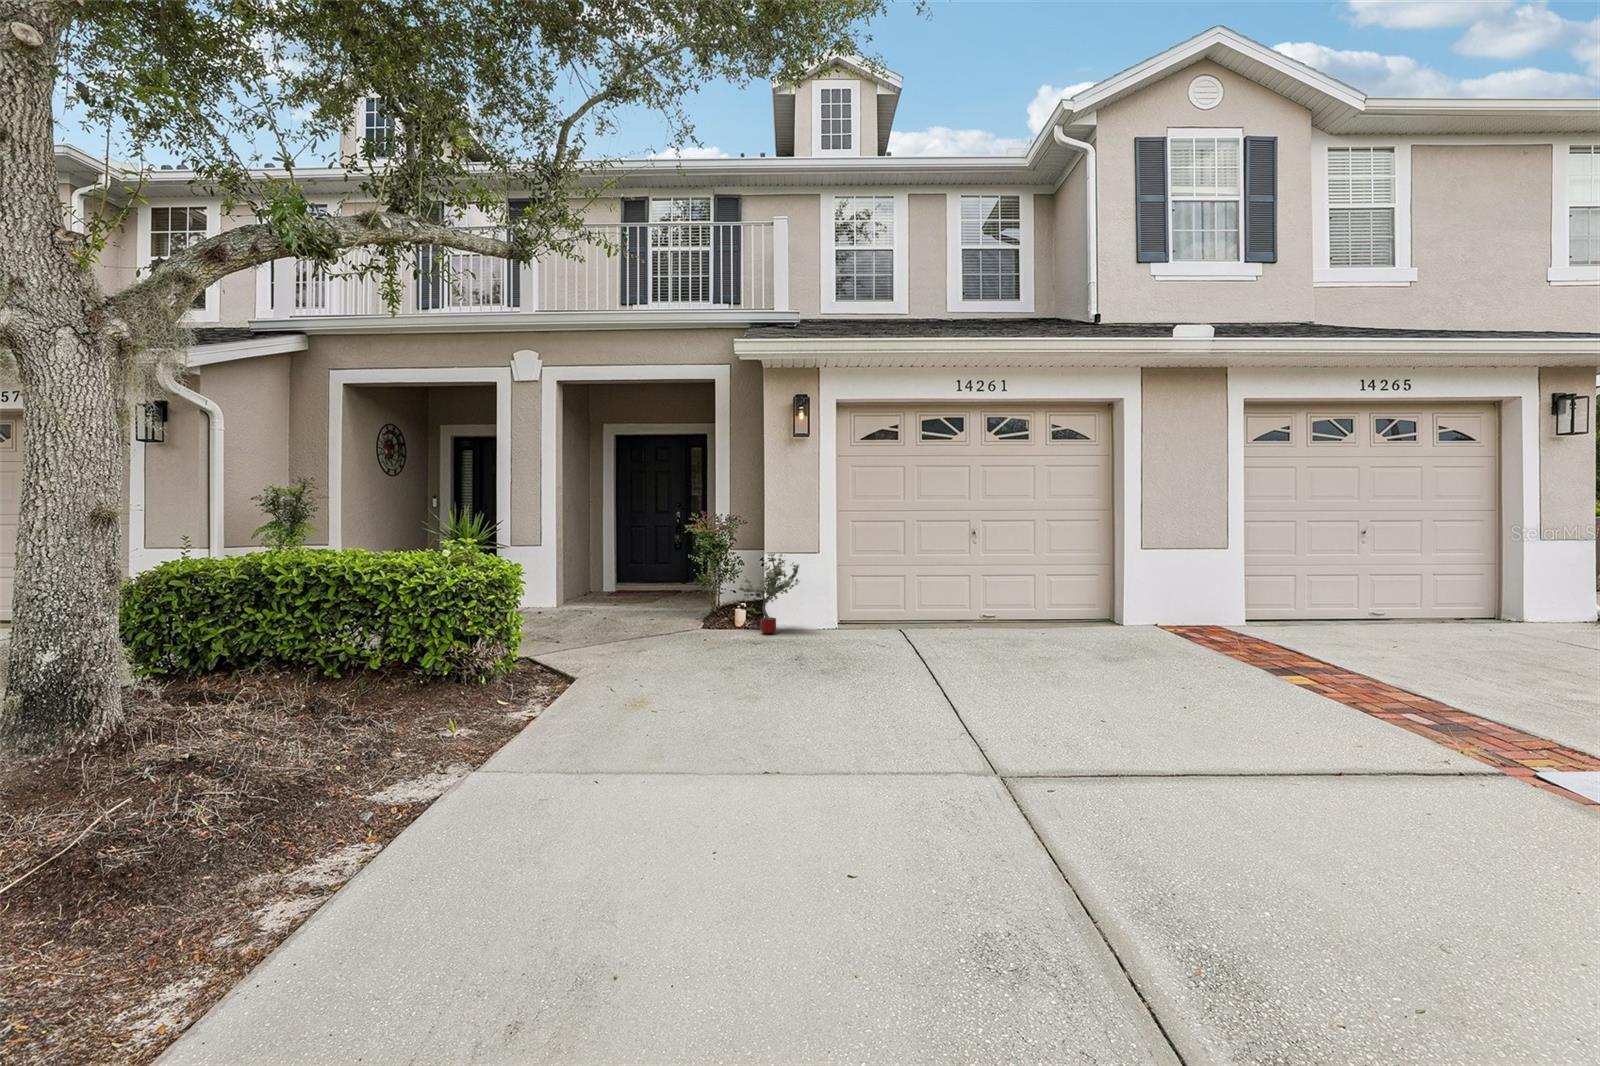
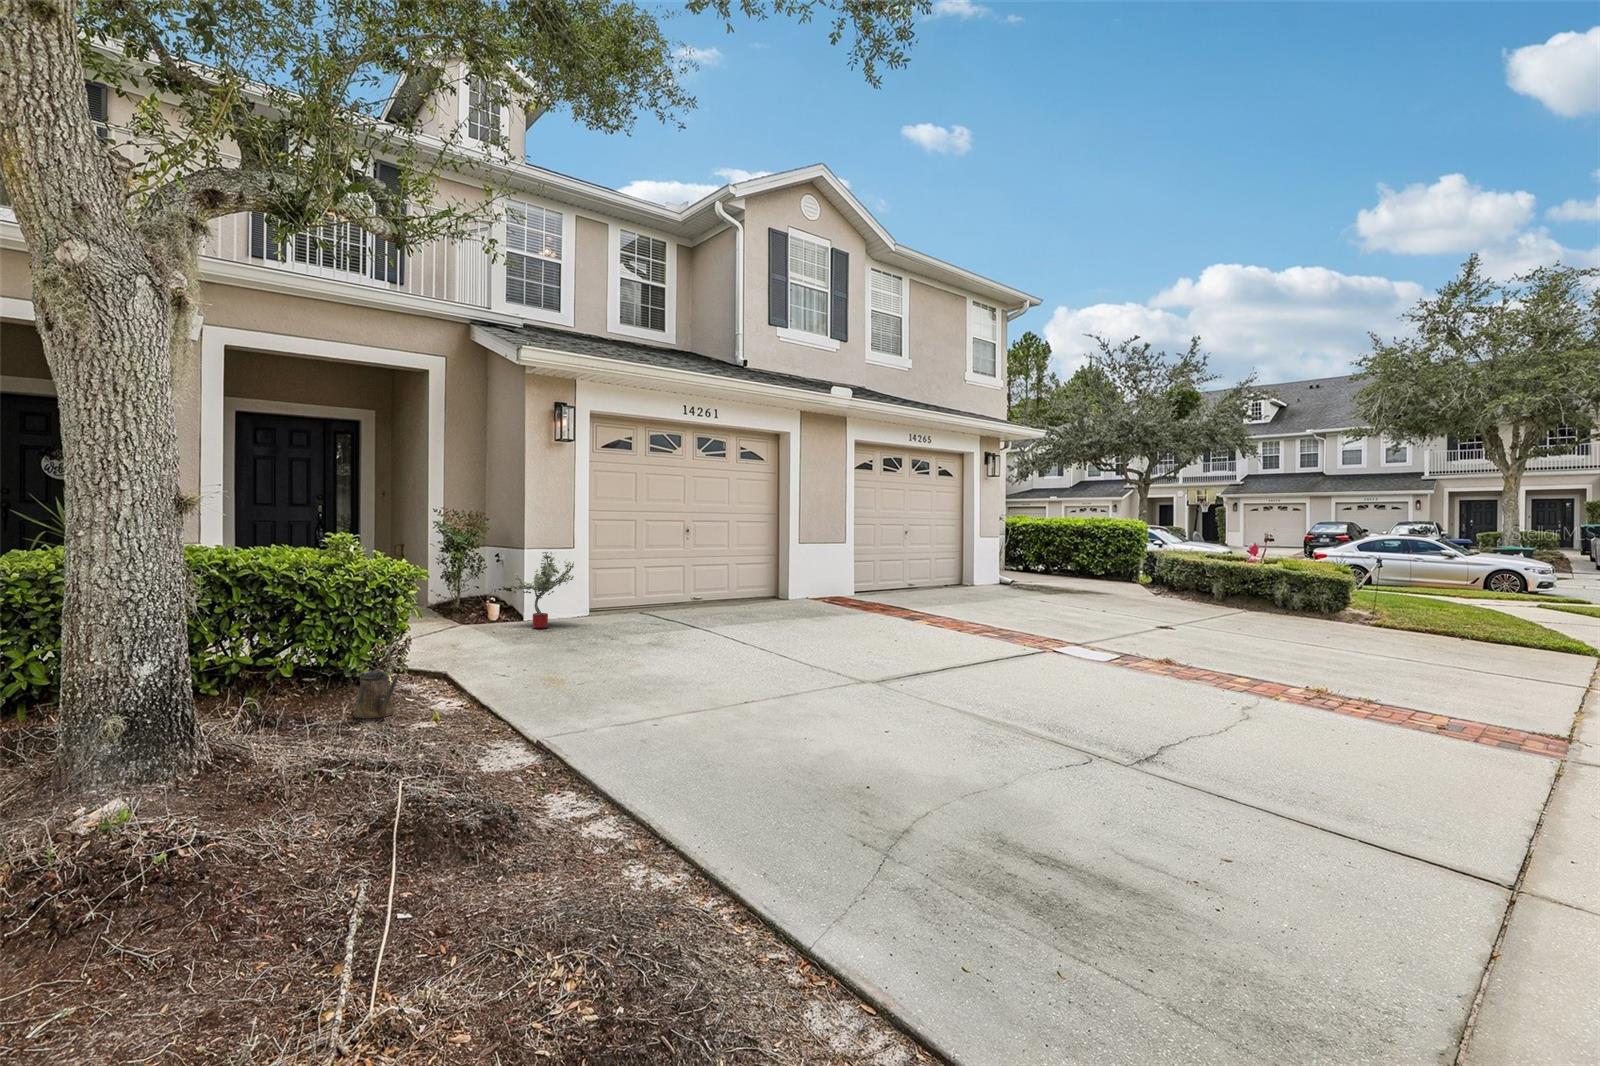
watering can: none [389,668,433,715] -> present [353,671,400,718]

